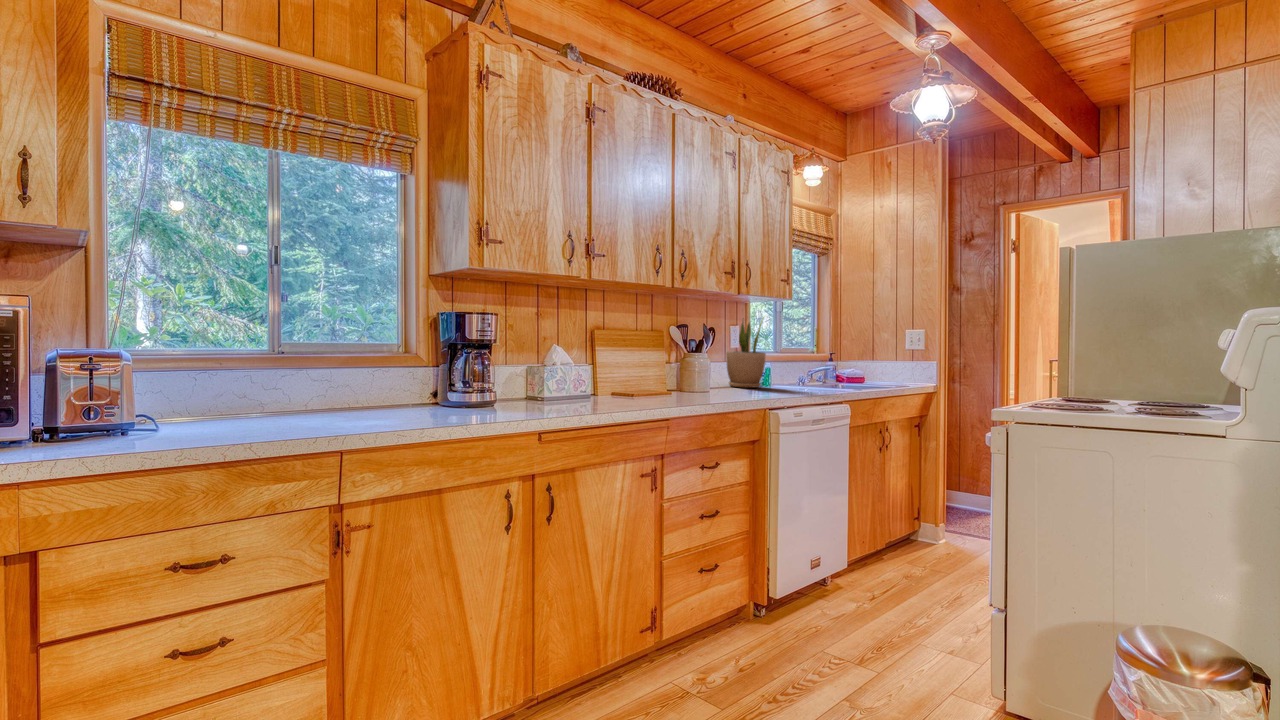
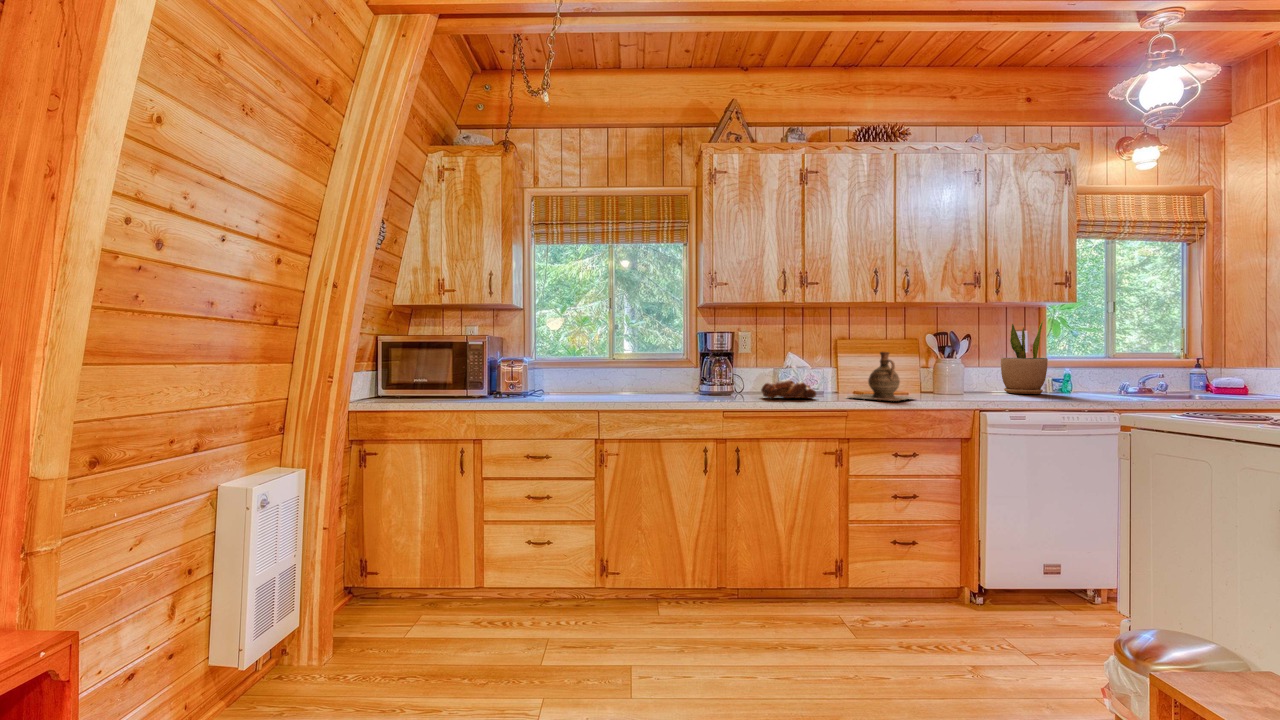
ceramic jug: none [636,346,700,404] -> present [849,352,912,401]
bread loaf: none [548,382,616,408] -> present [761,380,816,398]

